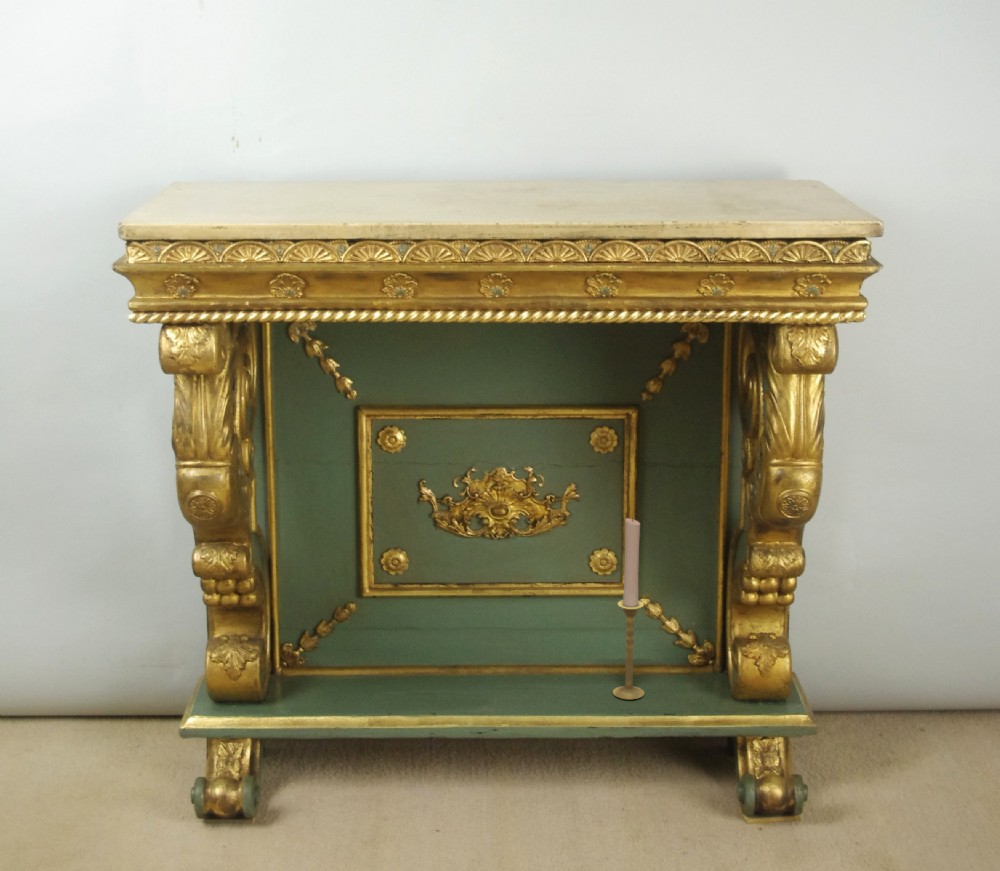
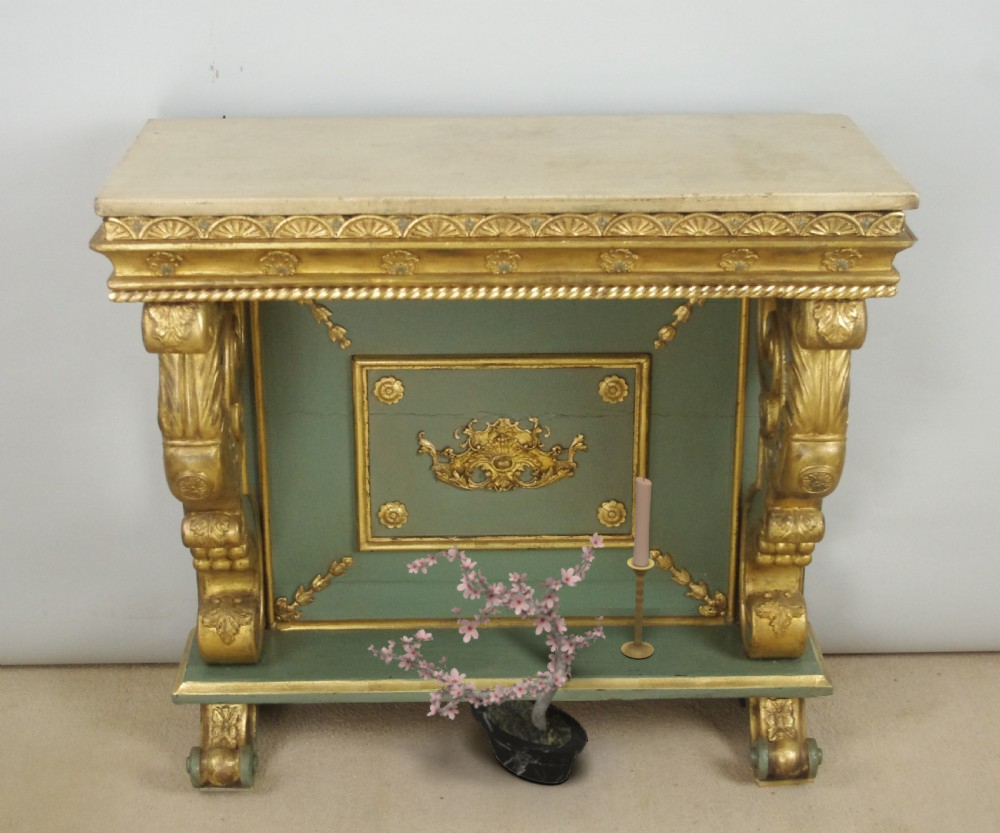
potted plant: none [363,566,604,821] -> present [369,533,605,784]

